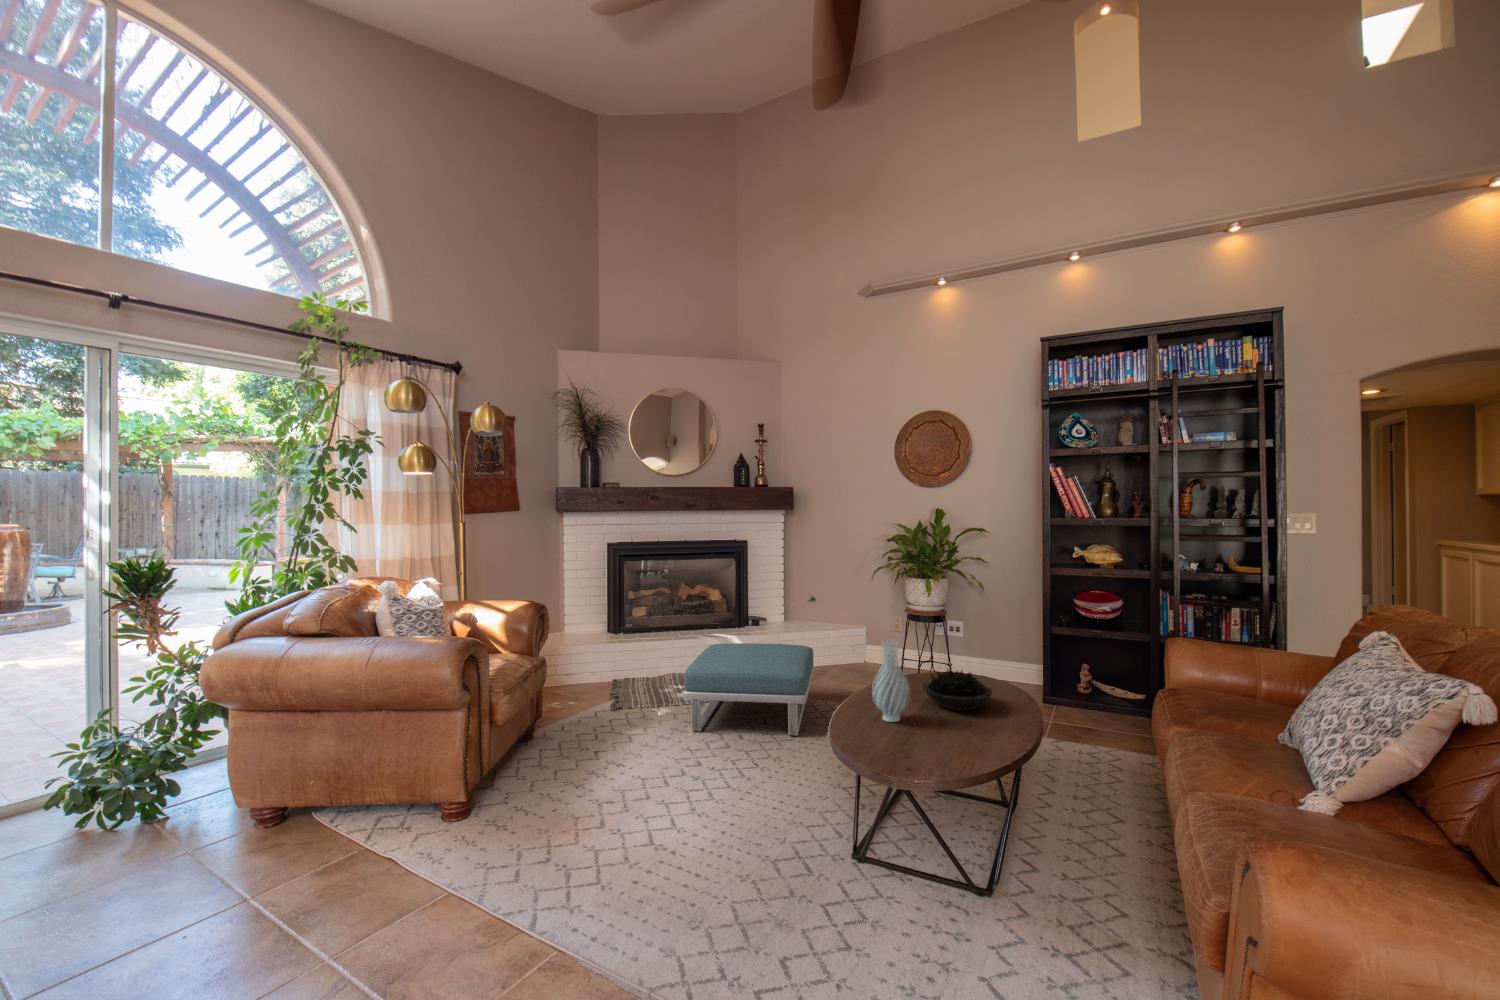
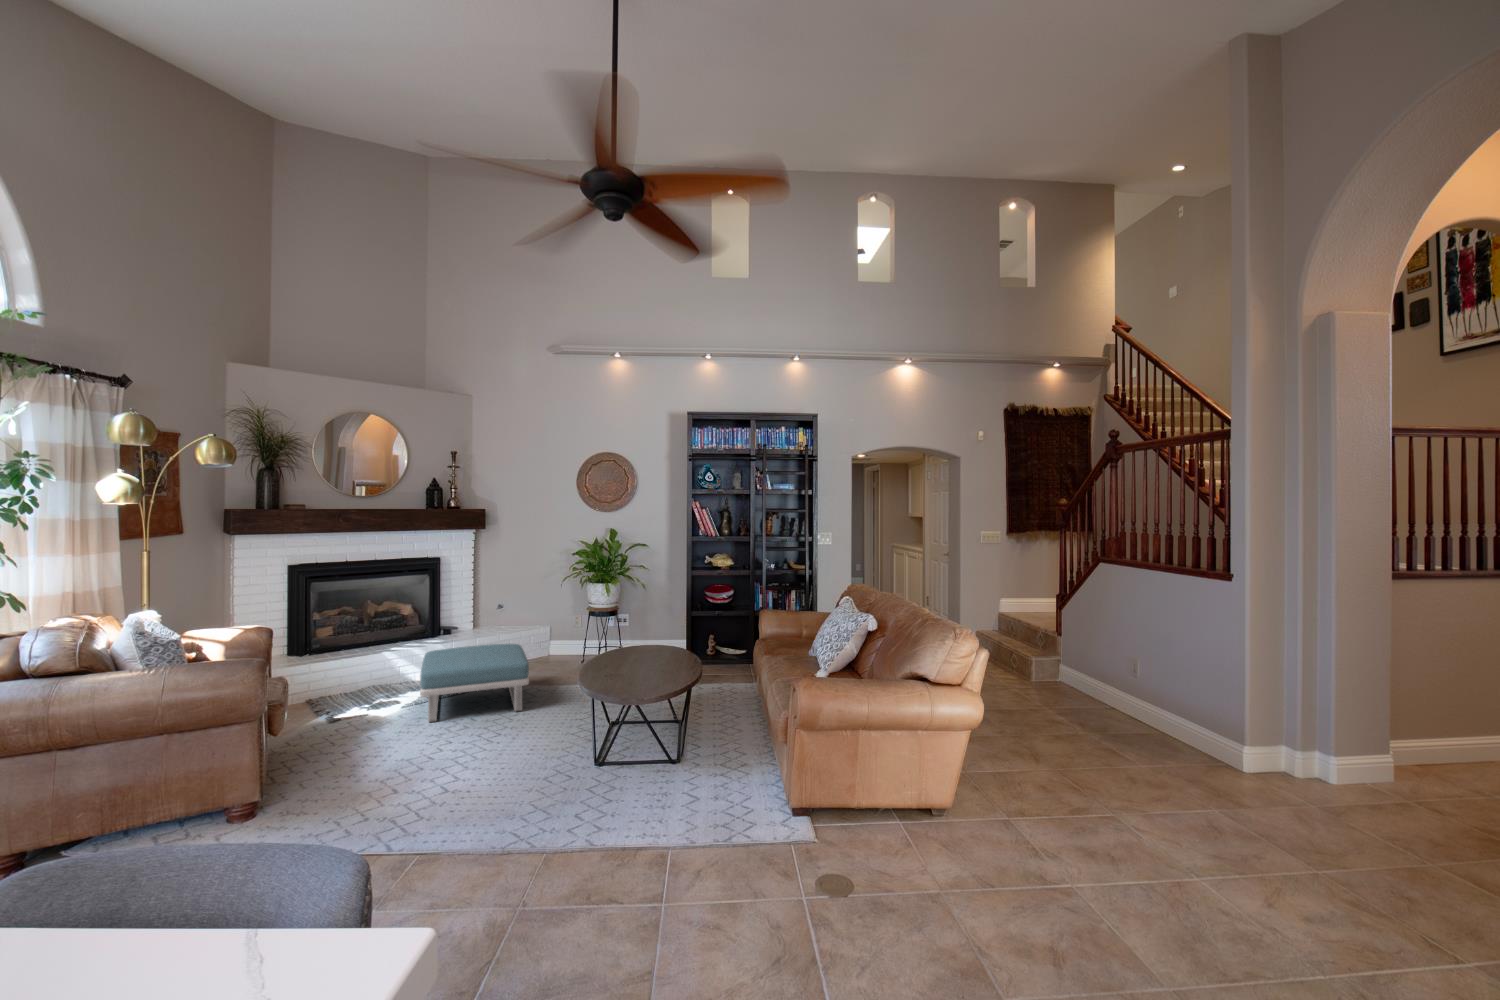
vase: present [872,640,909,722] -> none [604,623,628,676]
succulent plant: present [923,670,992,711] -> none [630,640,672,665]

